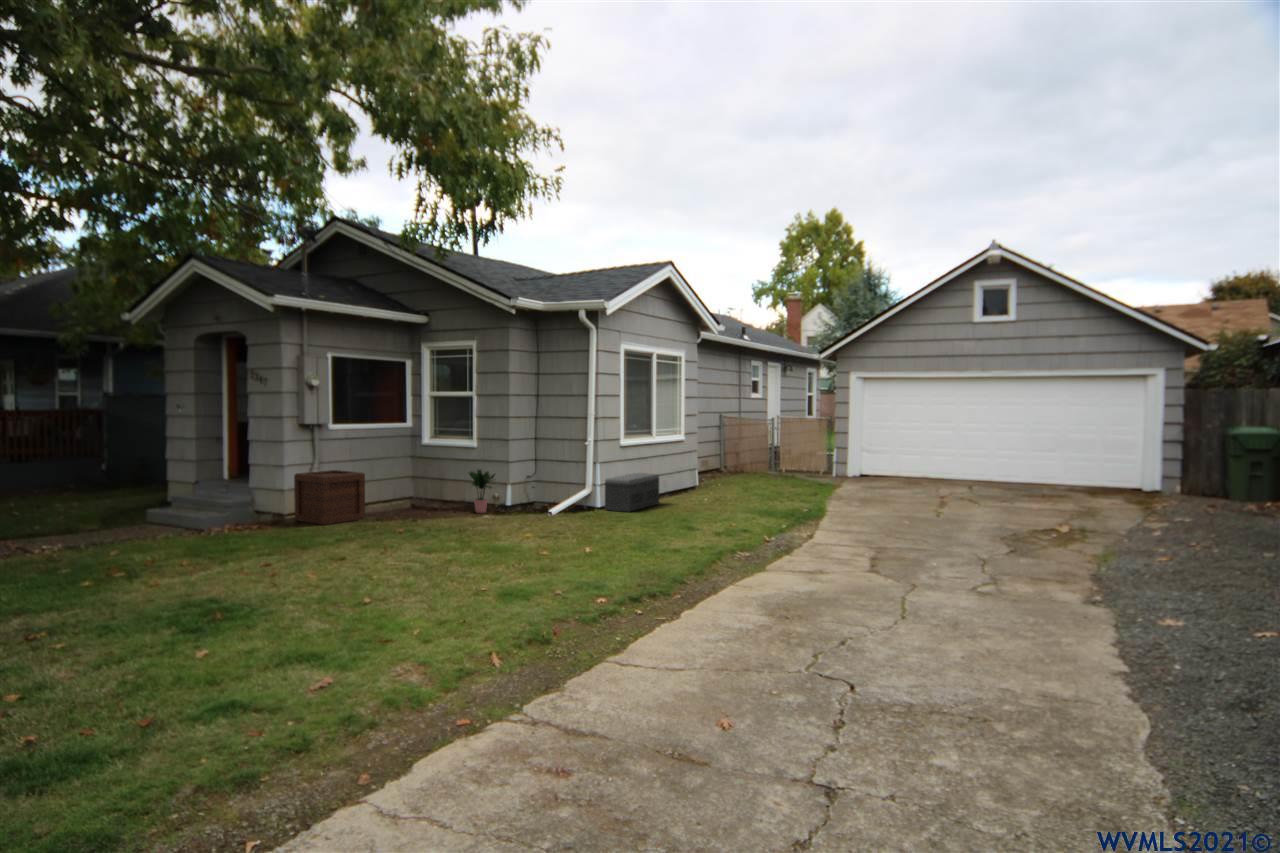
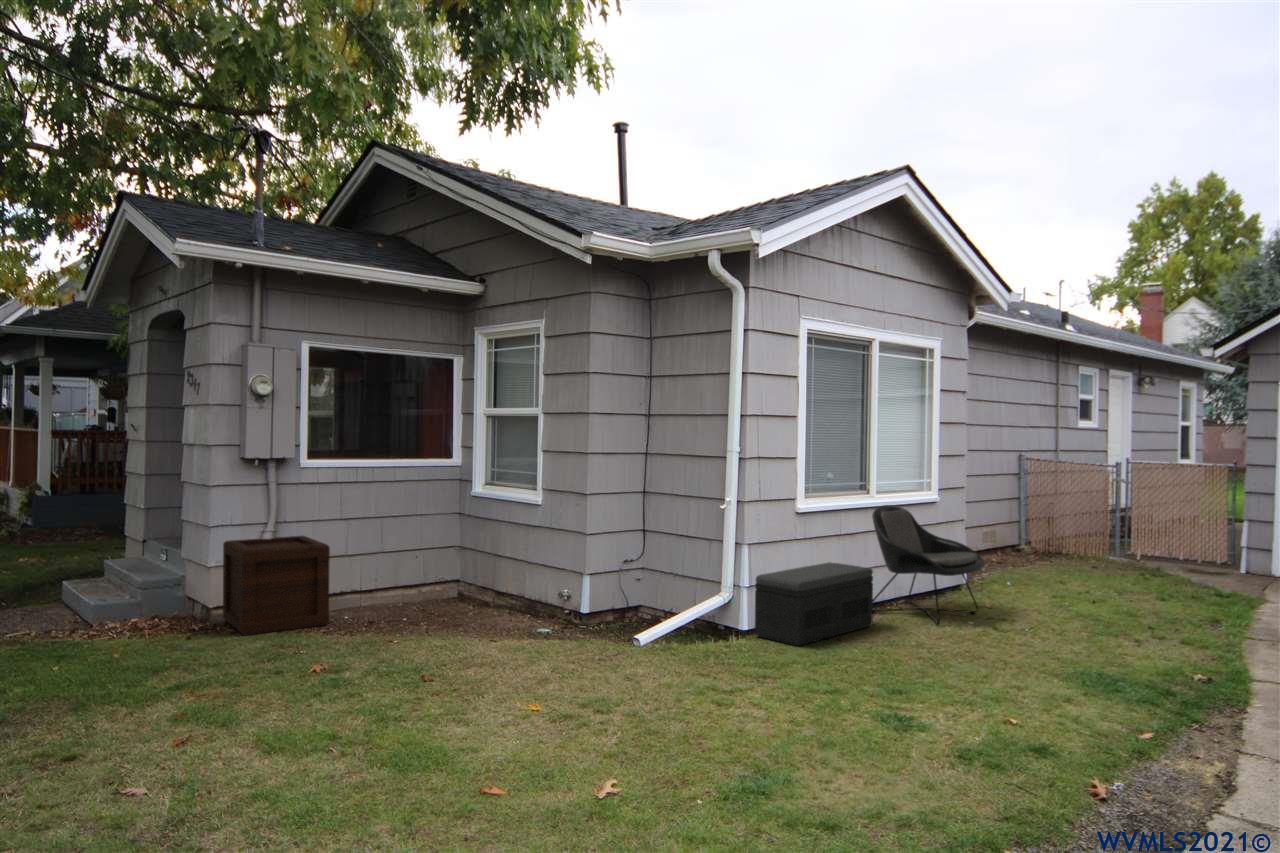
lounge chair: none [654,443,711,503] -> present [872,505,985,625]
potted plant: present [468,469,495,513] -> none [508,541,565,625]

